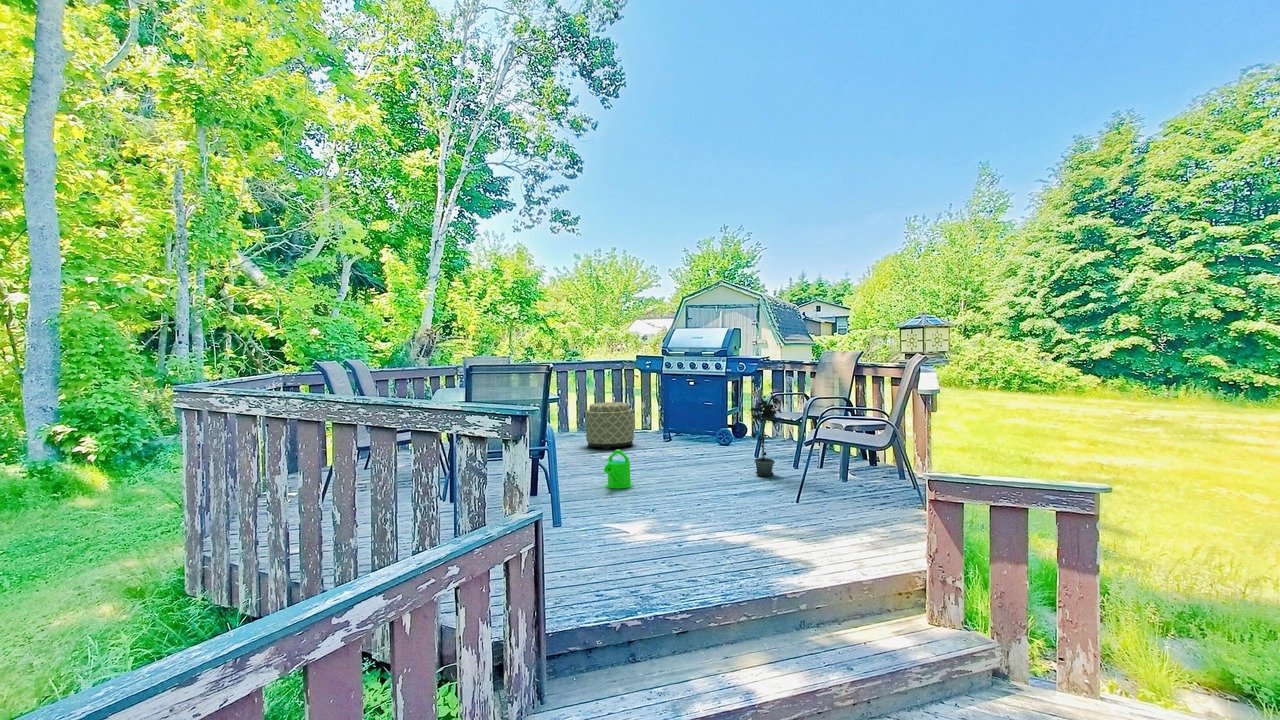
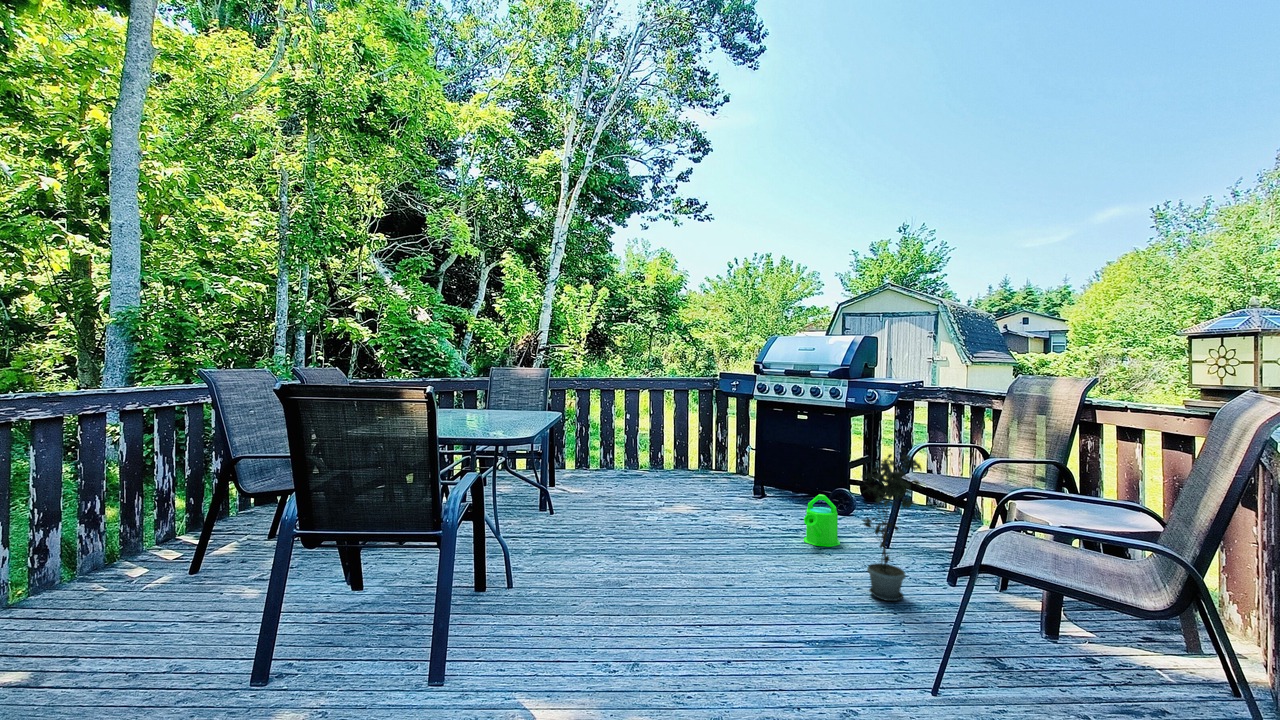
ottoman: present [586,402,634,450] -> none [641,435,708,505]
watering can: present [604,450,633,489] -> present [804,494,840,547]

